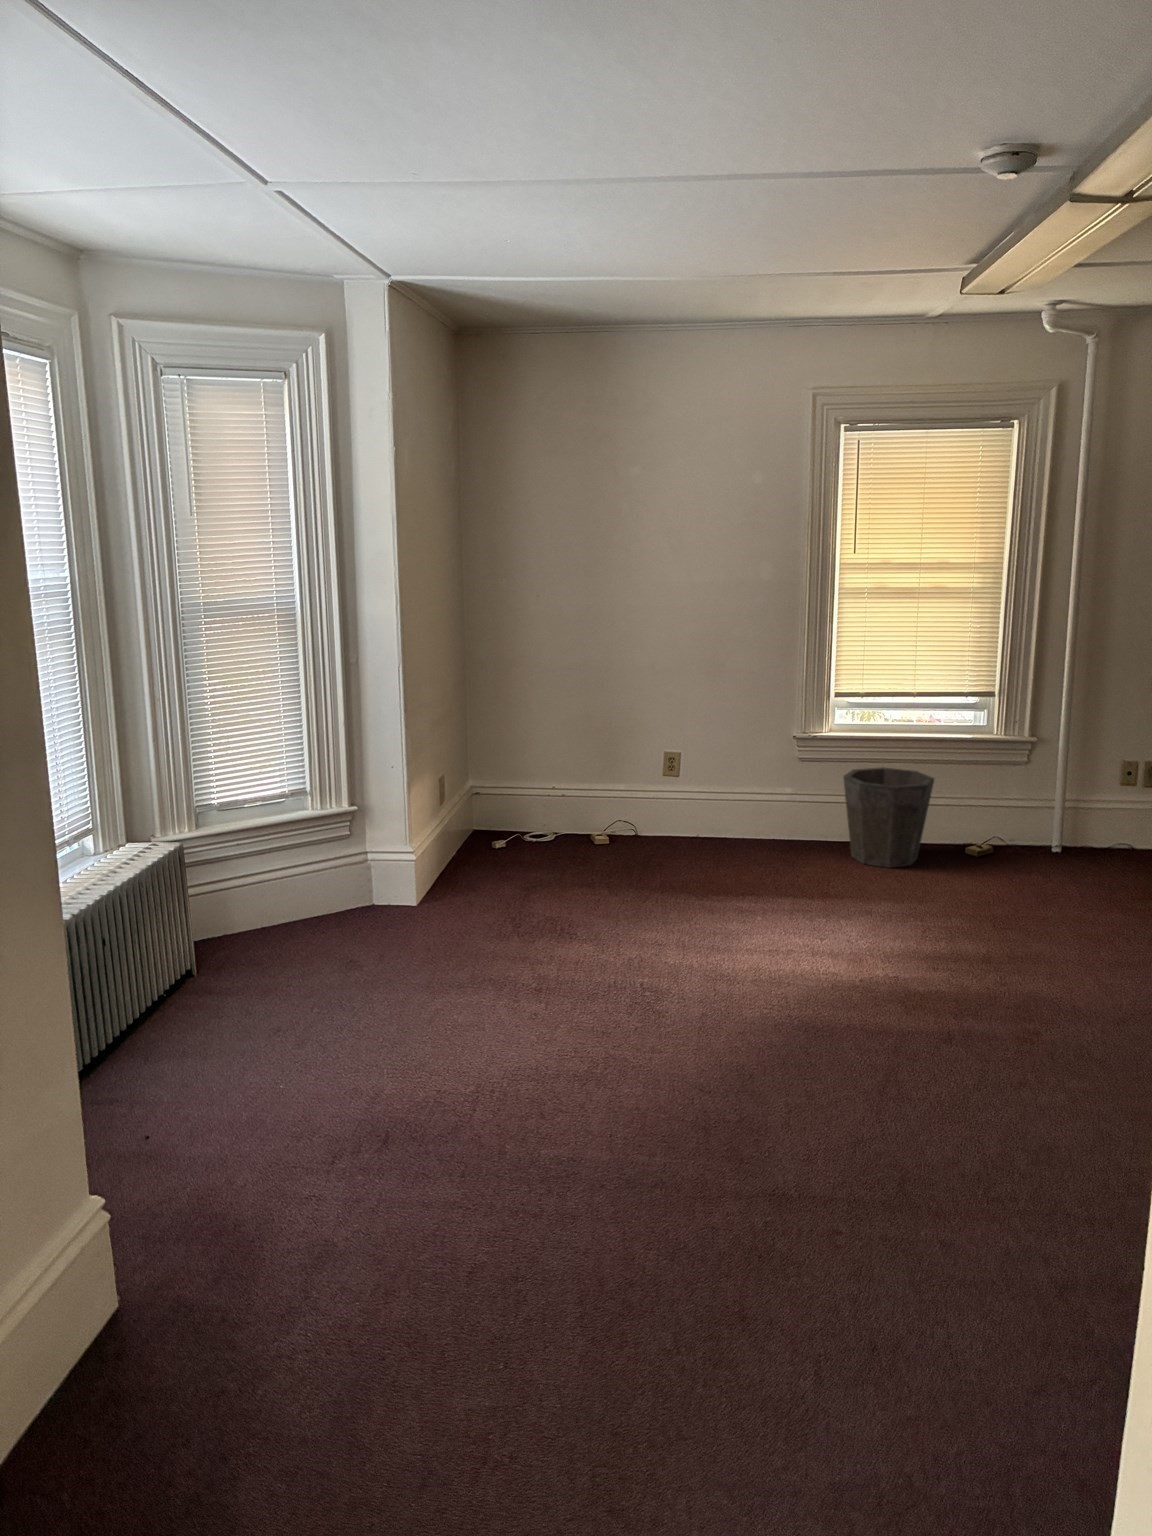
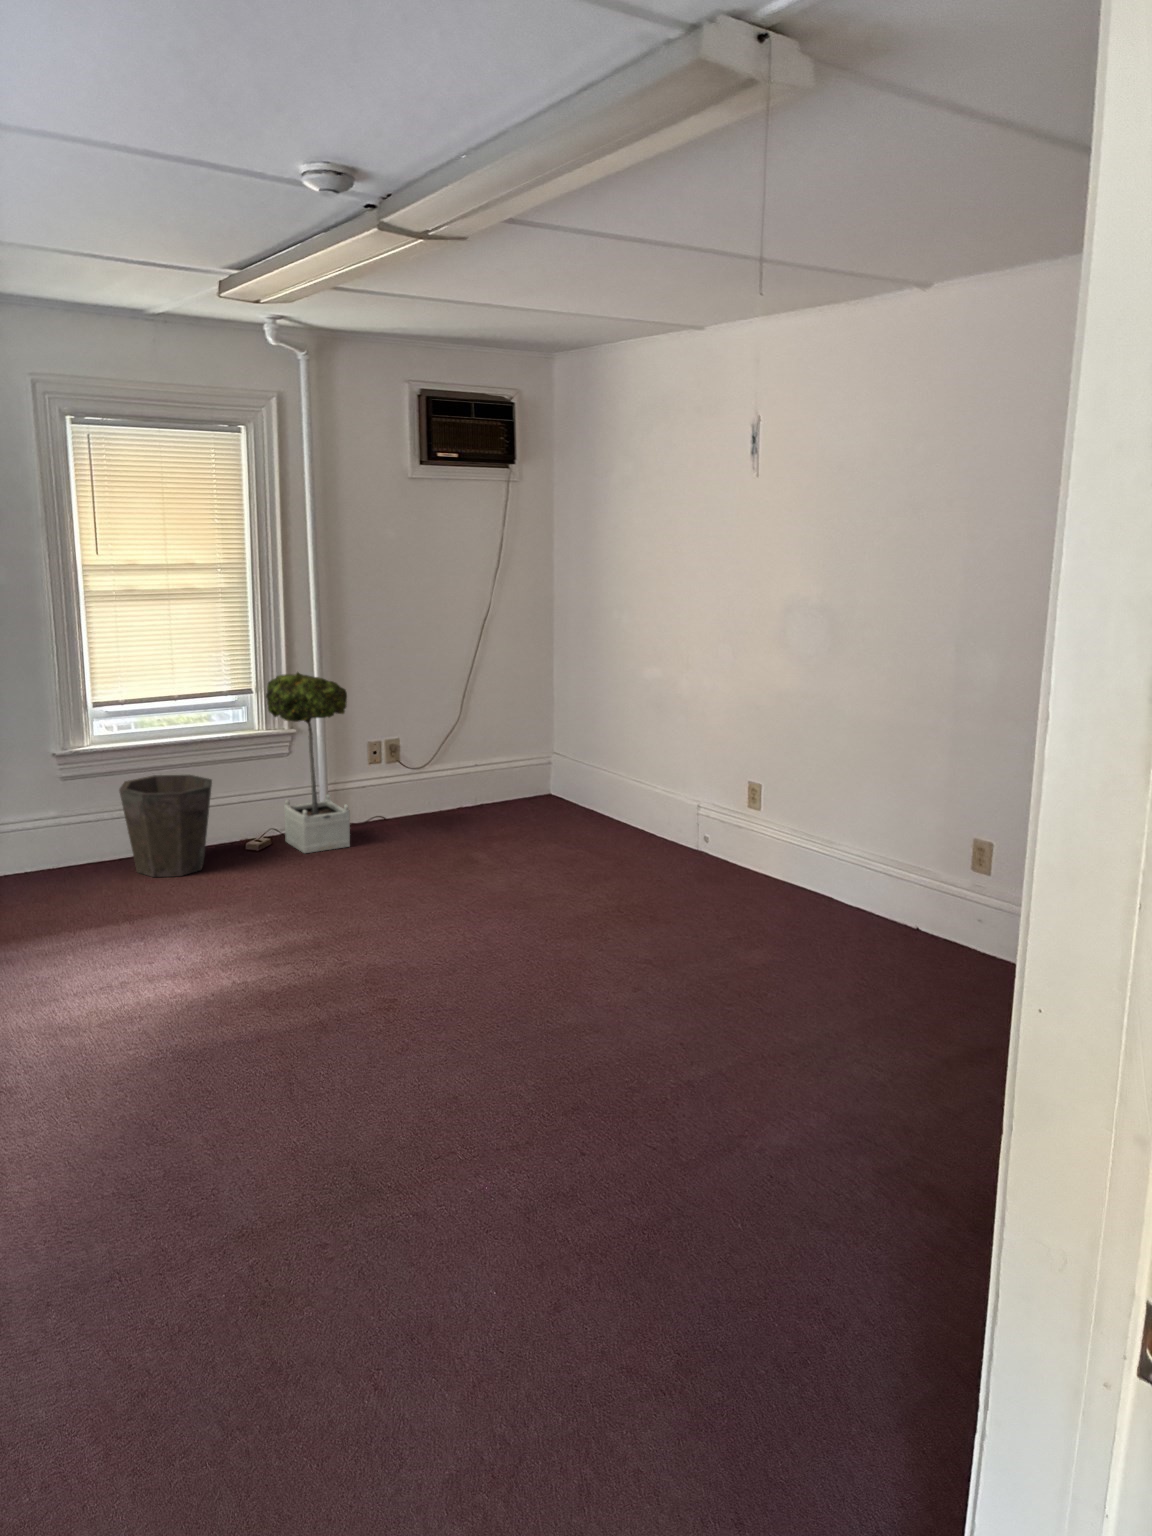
potted tree: none [1003,677,1095,871] -> present [266,672,350,853]

